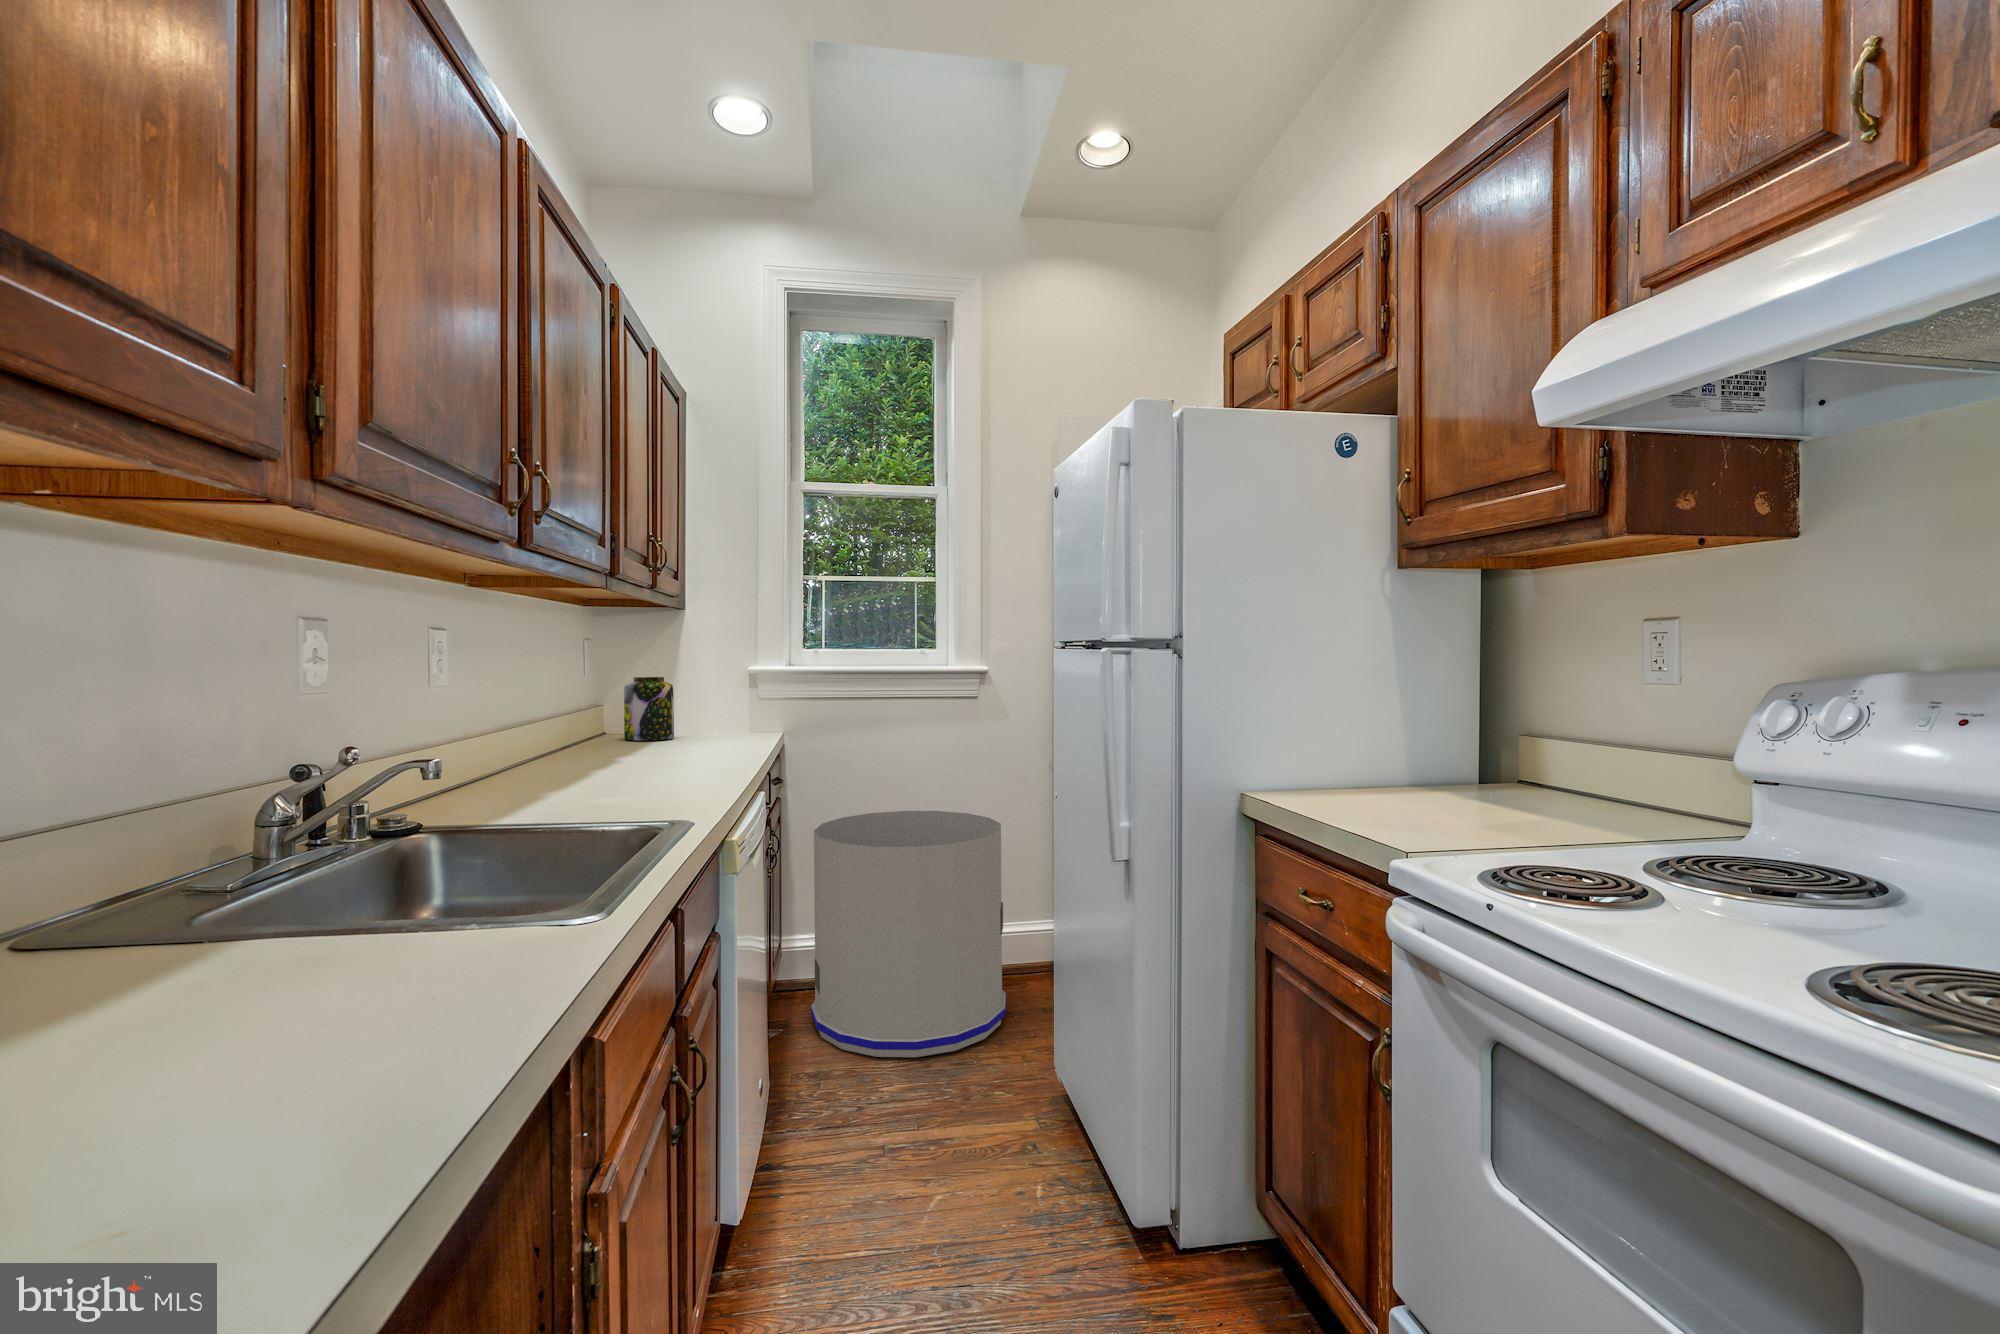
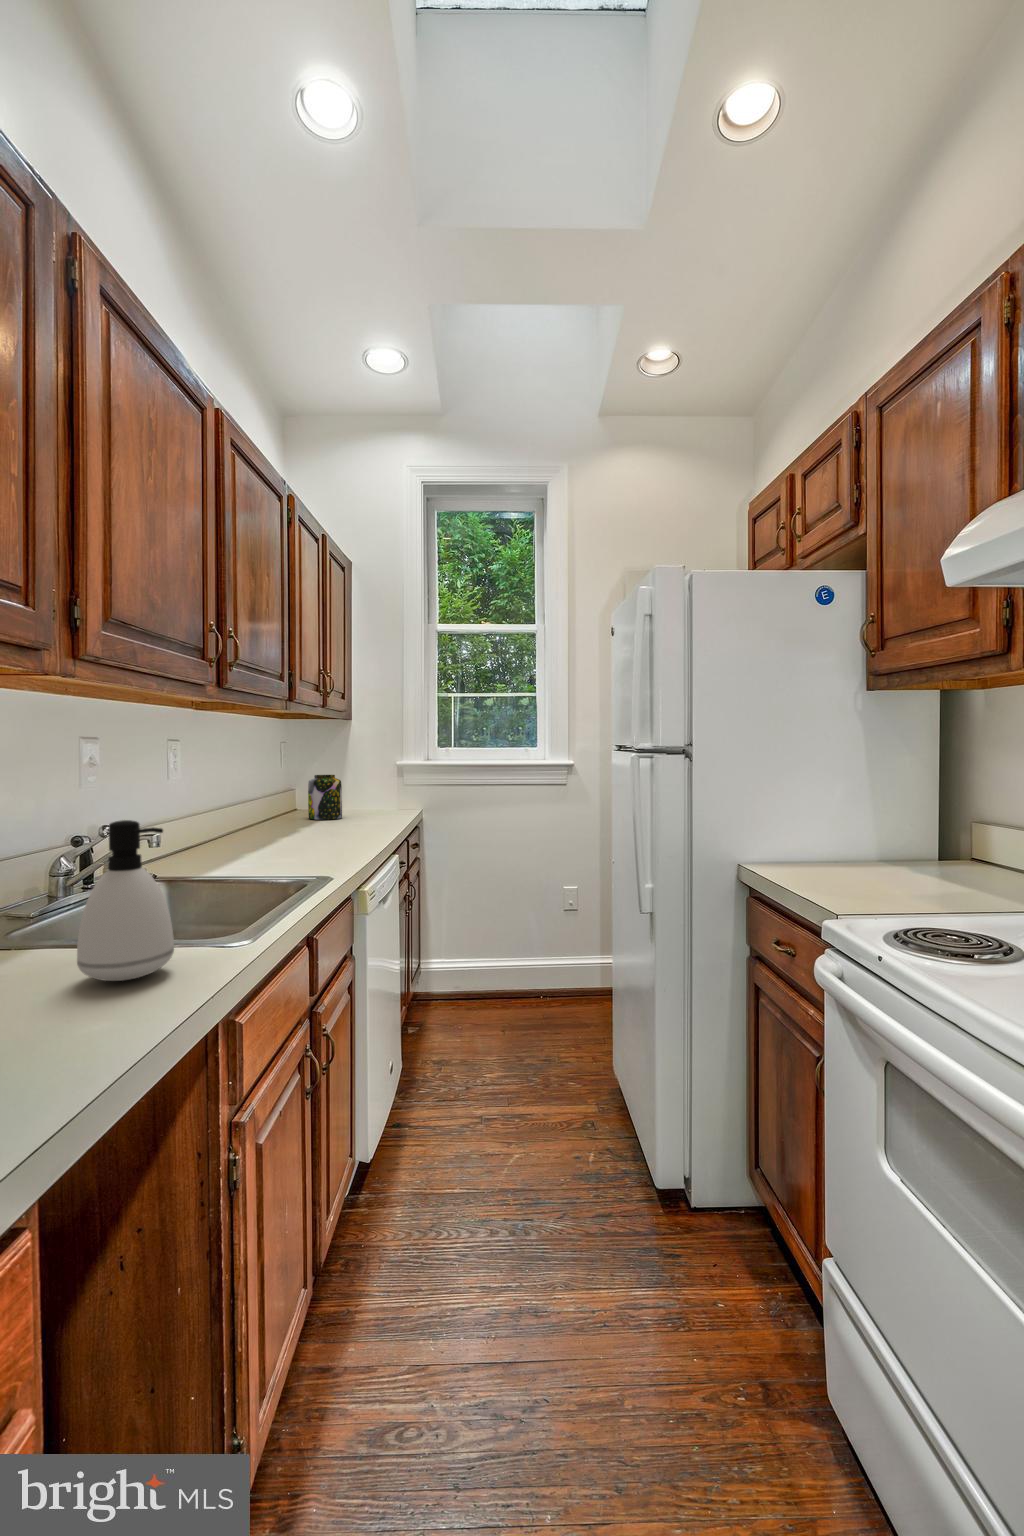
soap dispenser: none [339,732,495,982] -> present [77,820,174,981]
trash can: present [811,811,1006,1057] -> none [437,873,580,1053]

